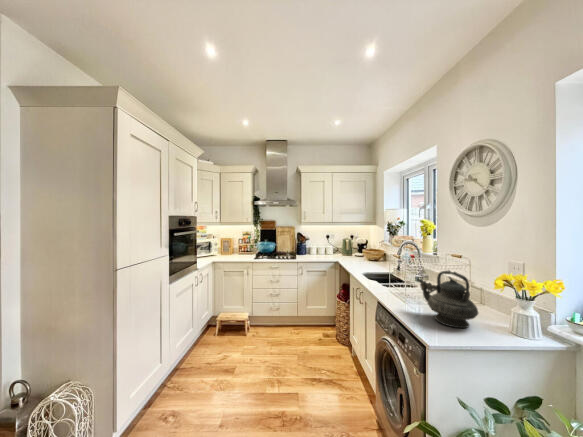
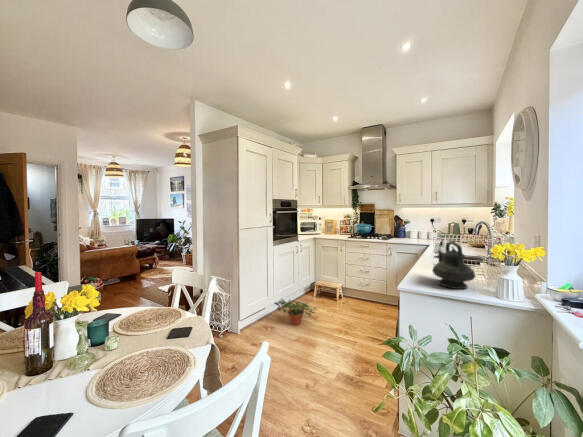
potted plant: none [172,353,235,394] -> present [274,299,316,325]

